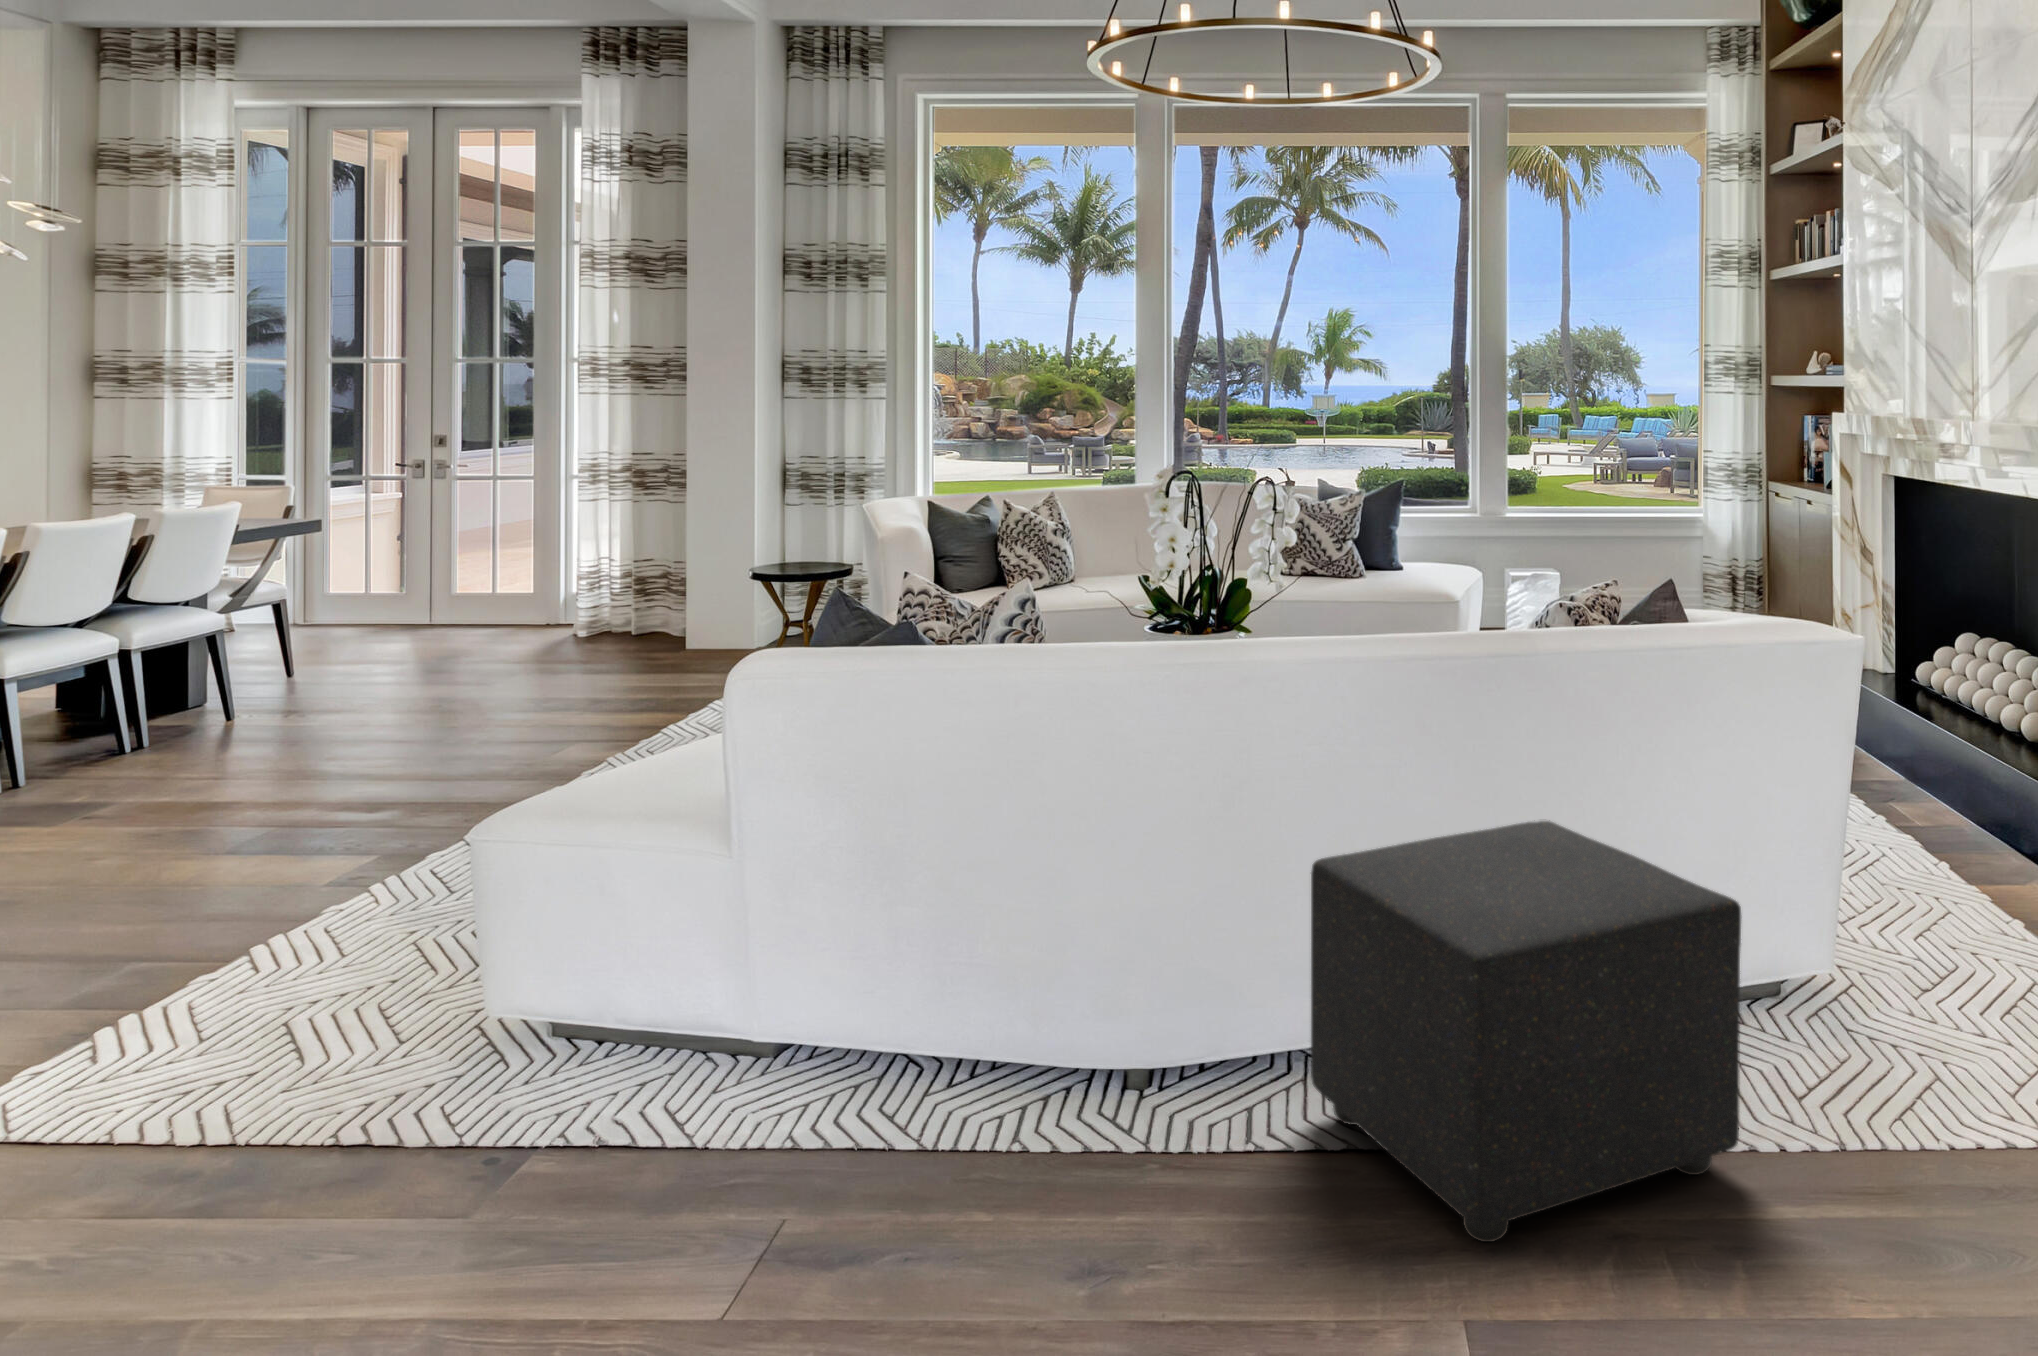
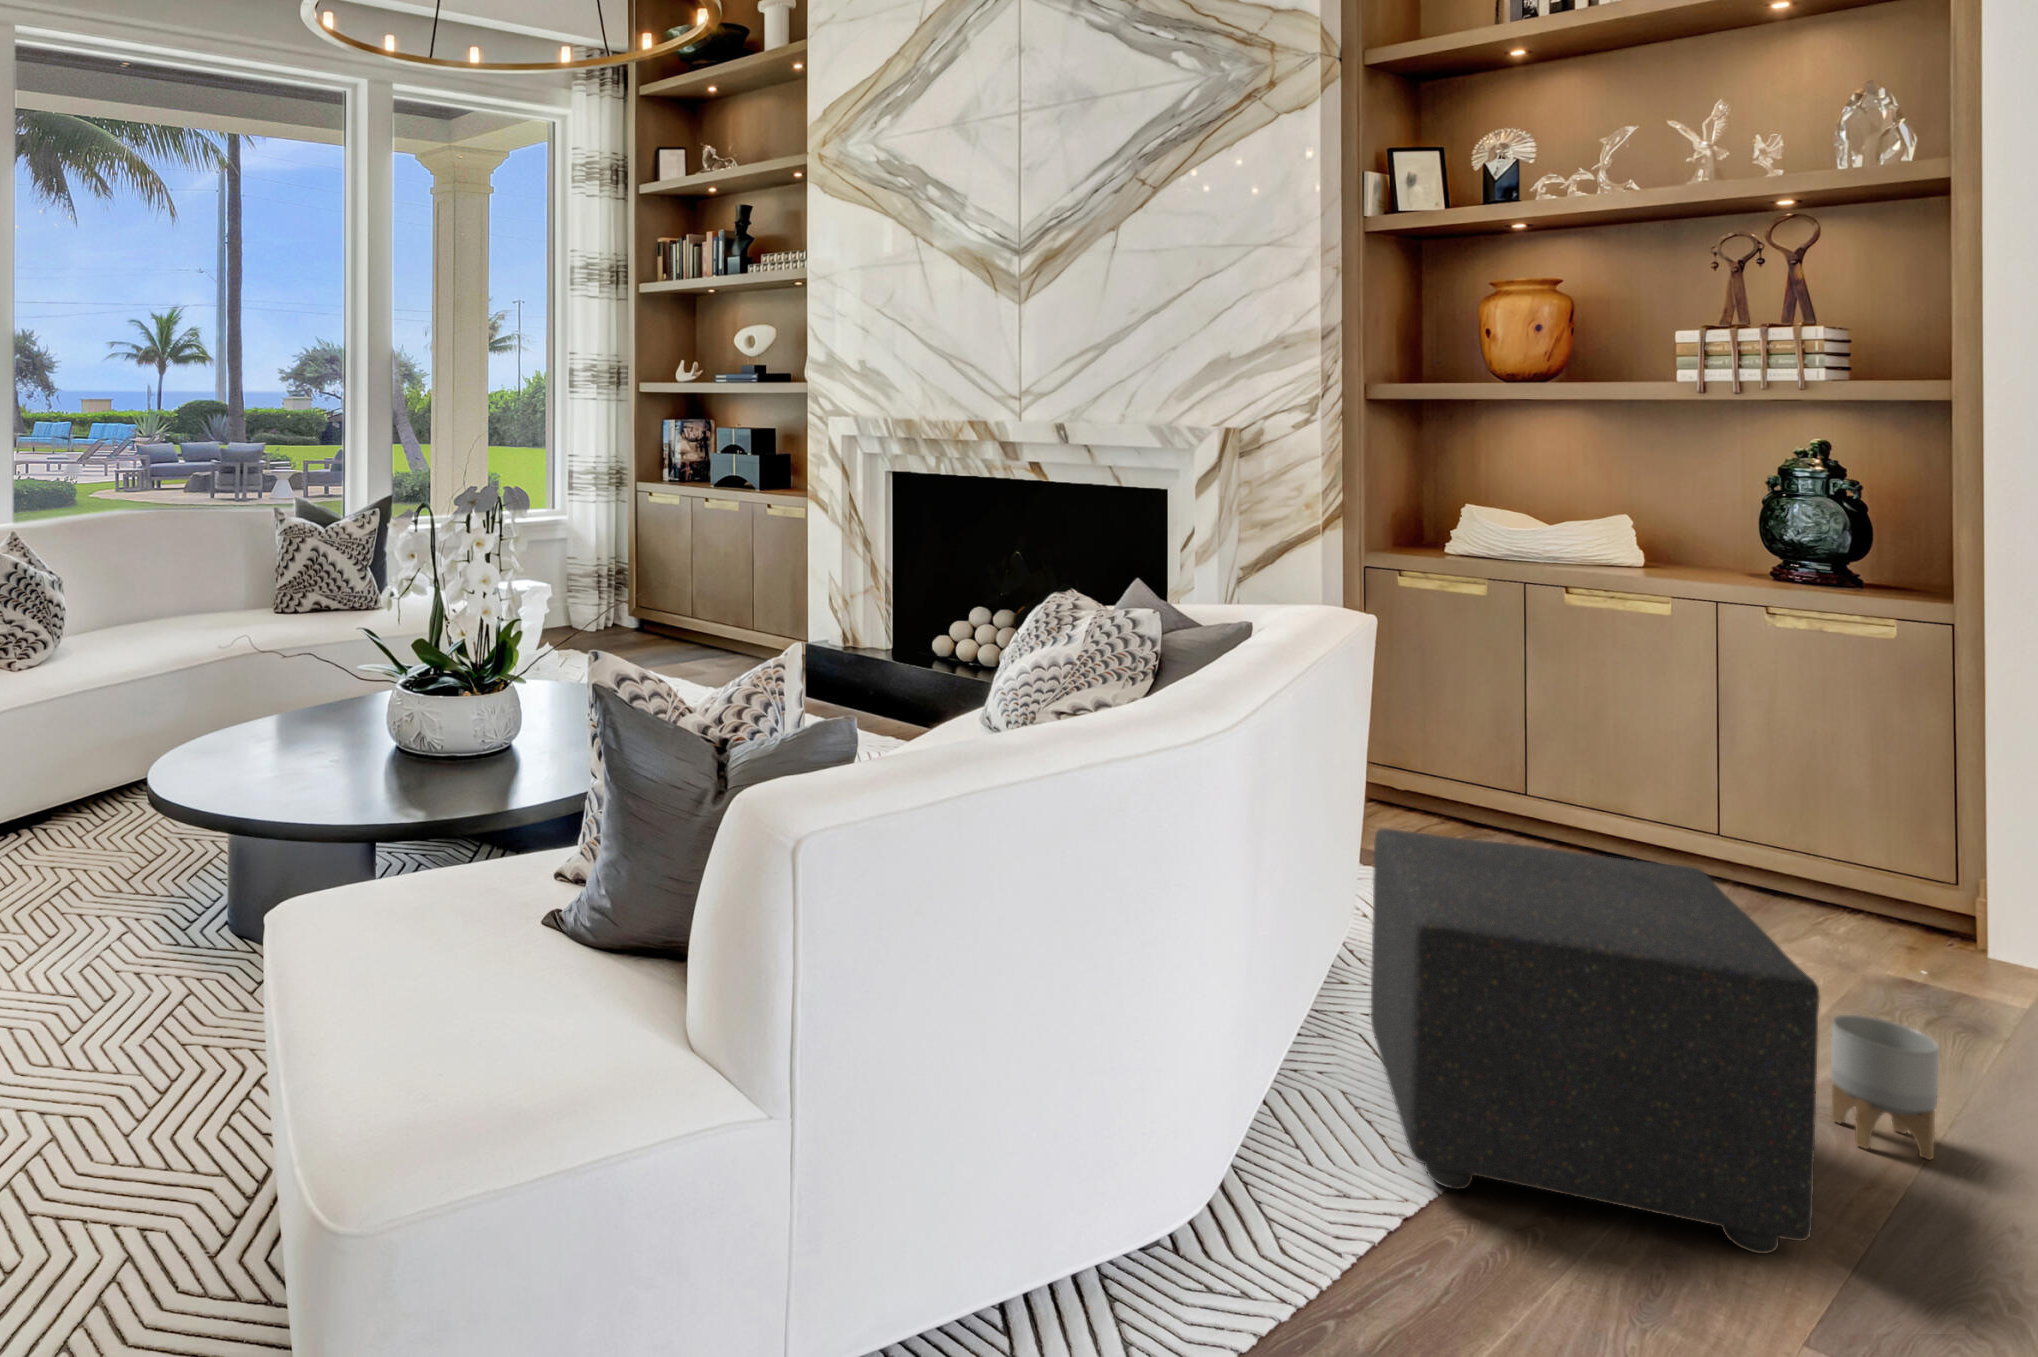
planter: none [1827,1107,1927,1285] -> present [1831,1015,1939,1159]

